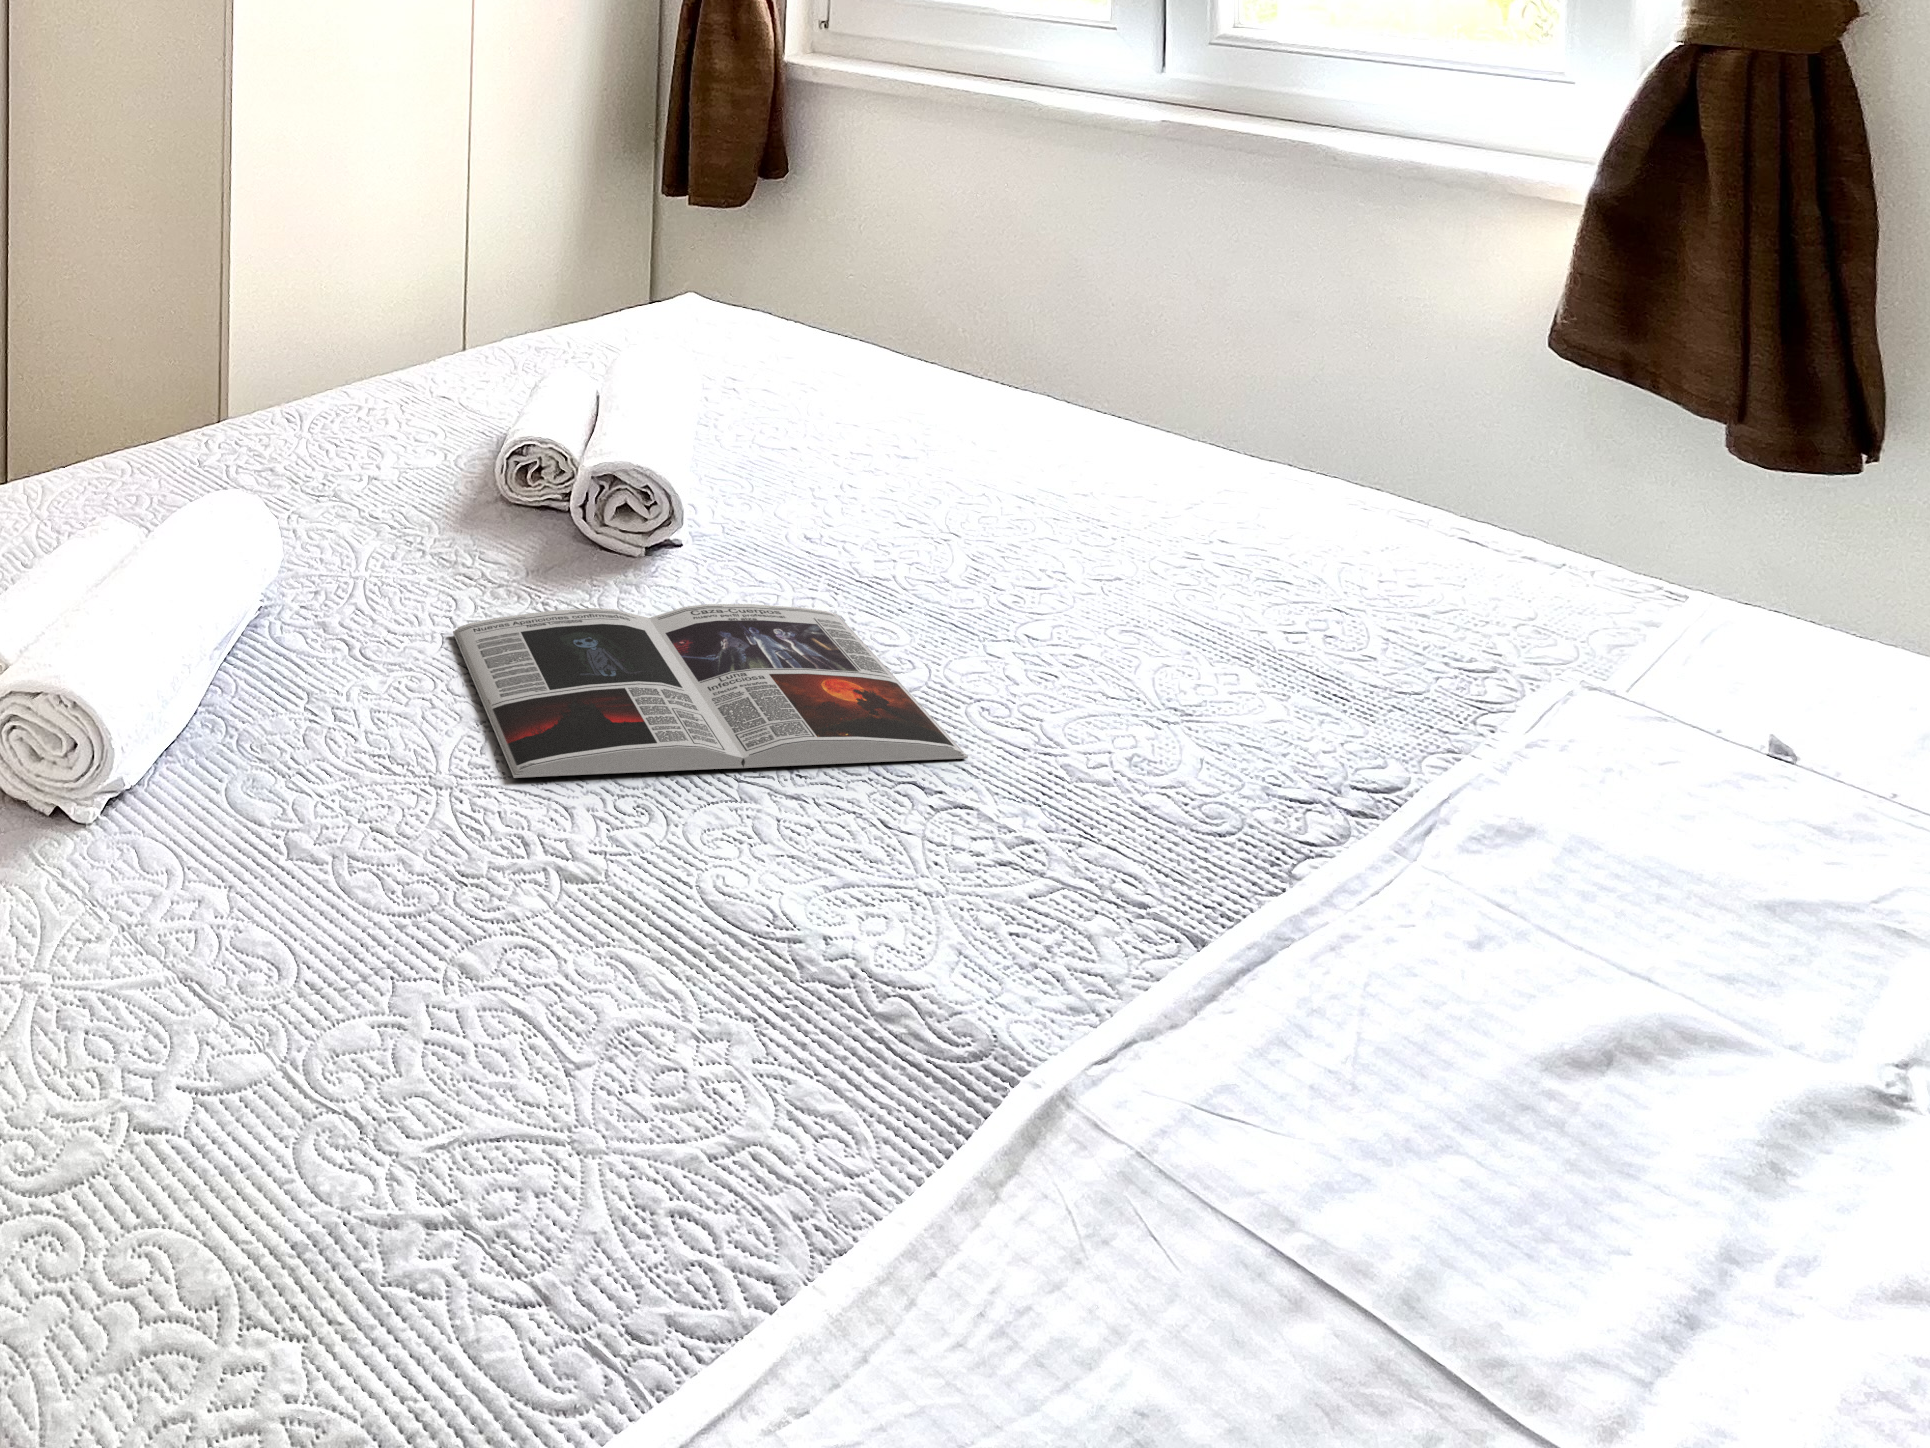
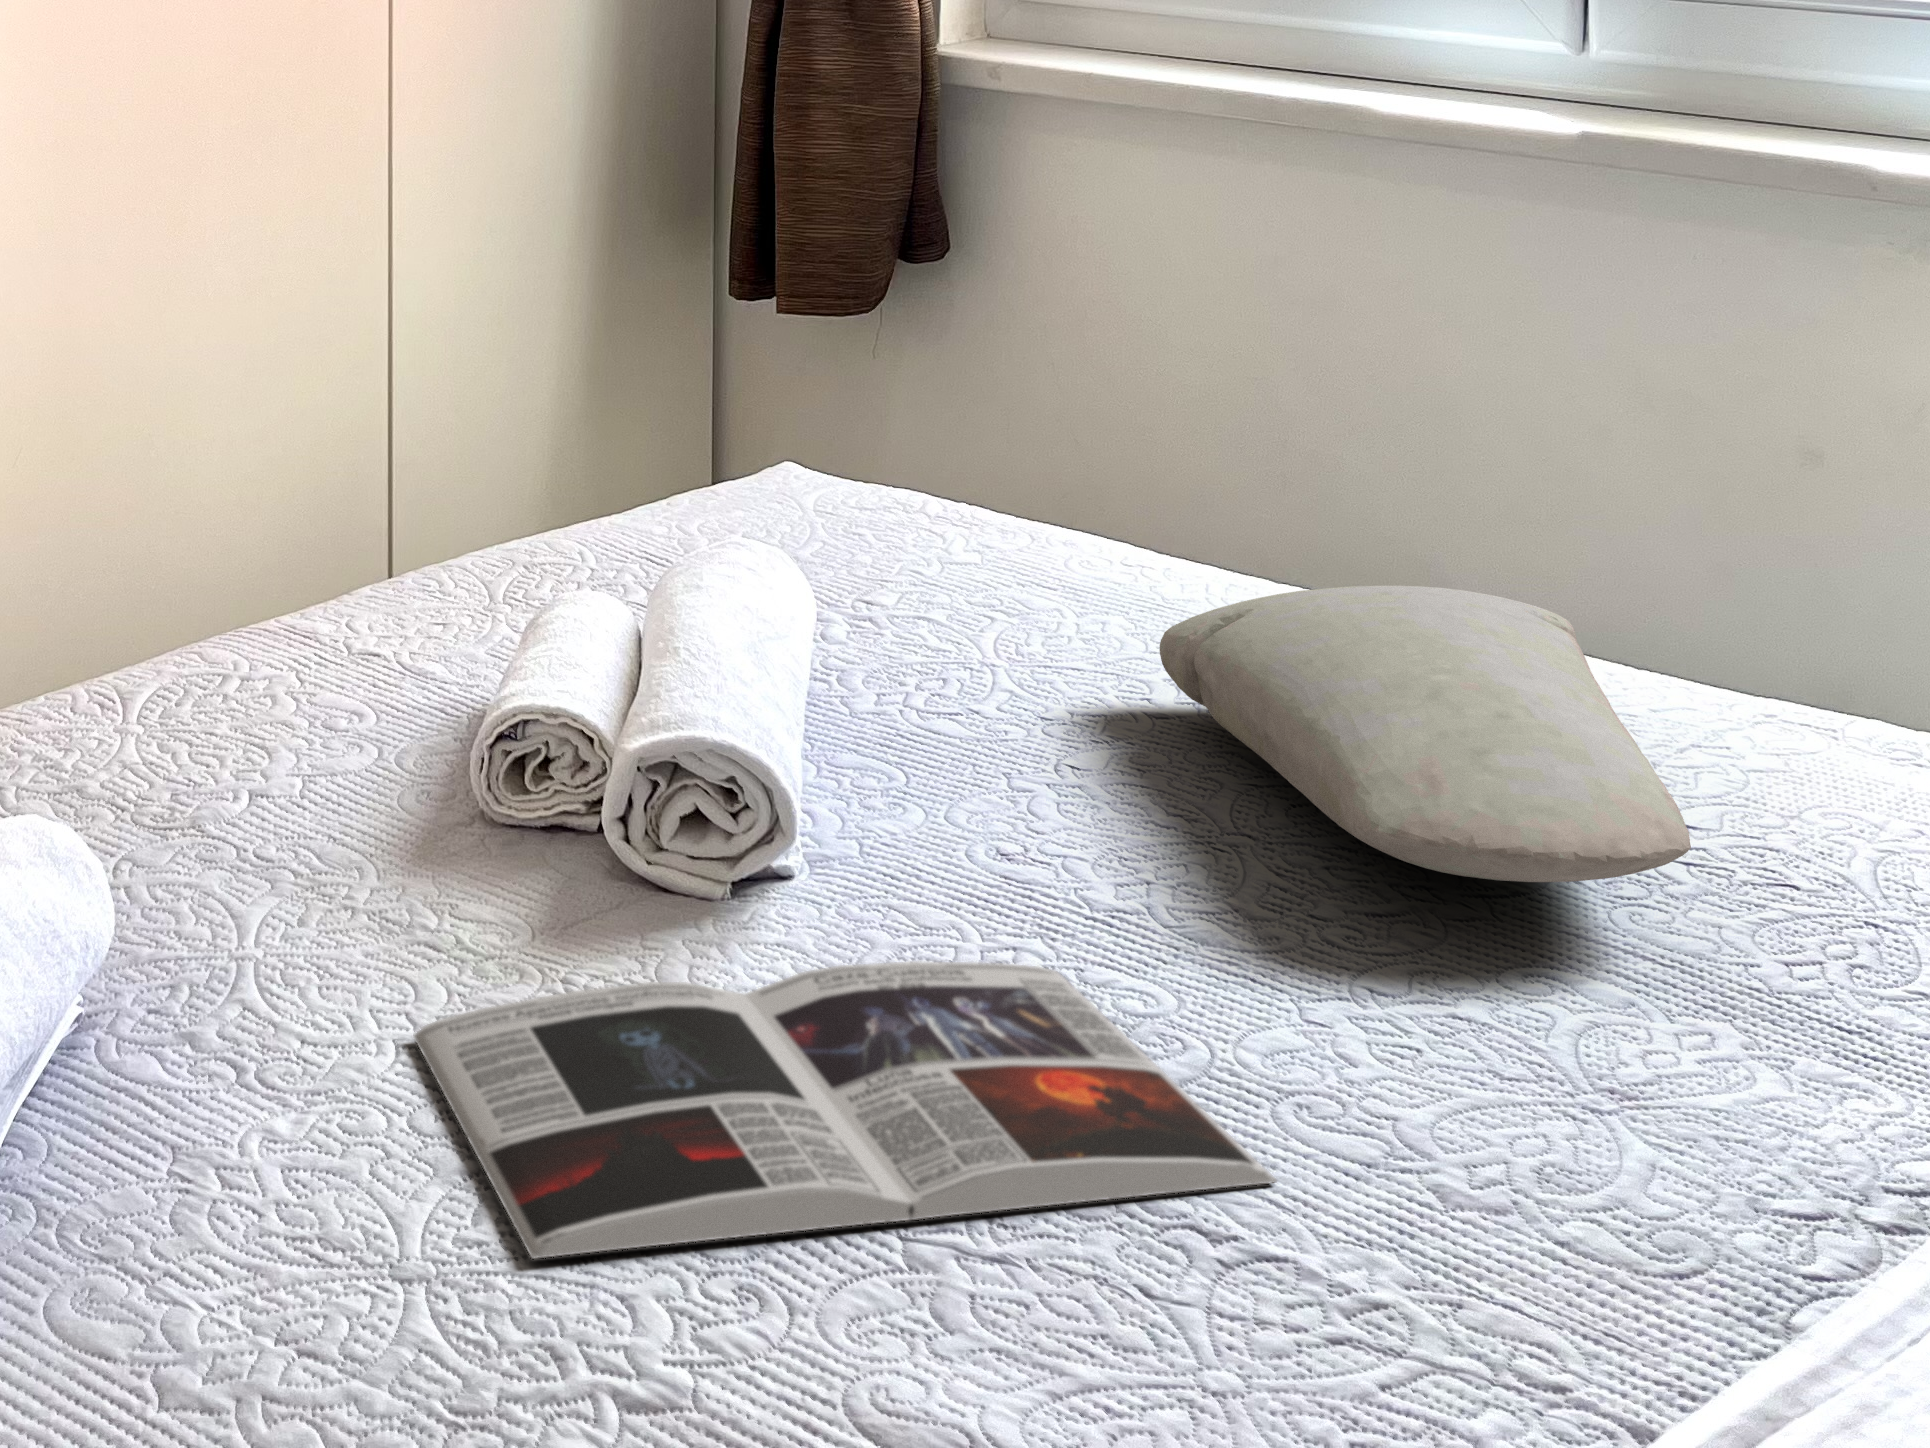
pillow: none [904,388,1228,577] -> present [1160,585,1691,882]

